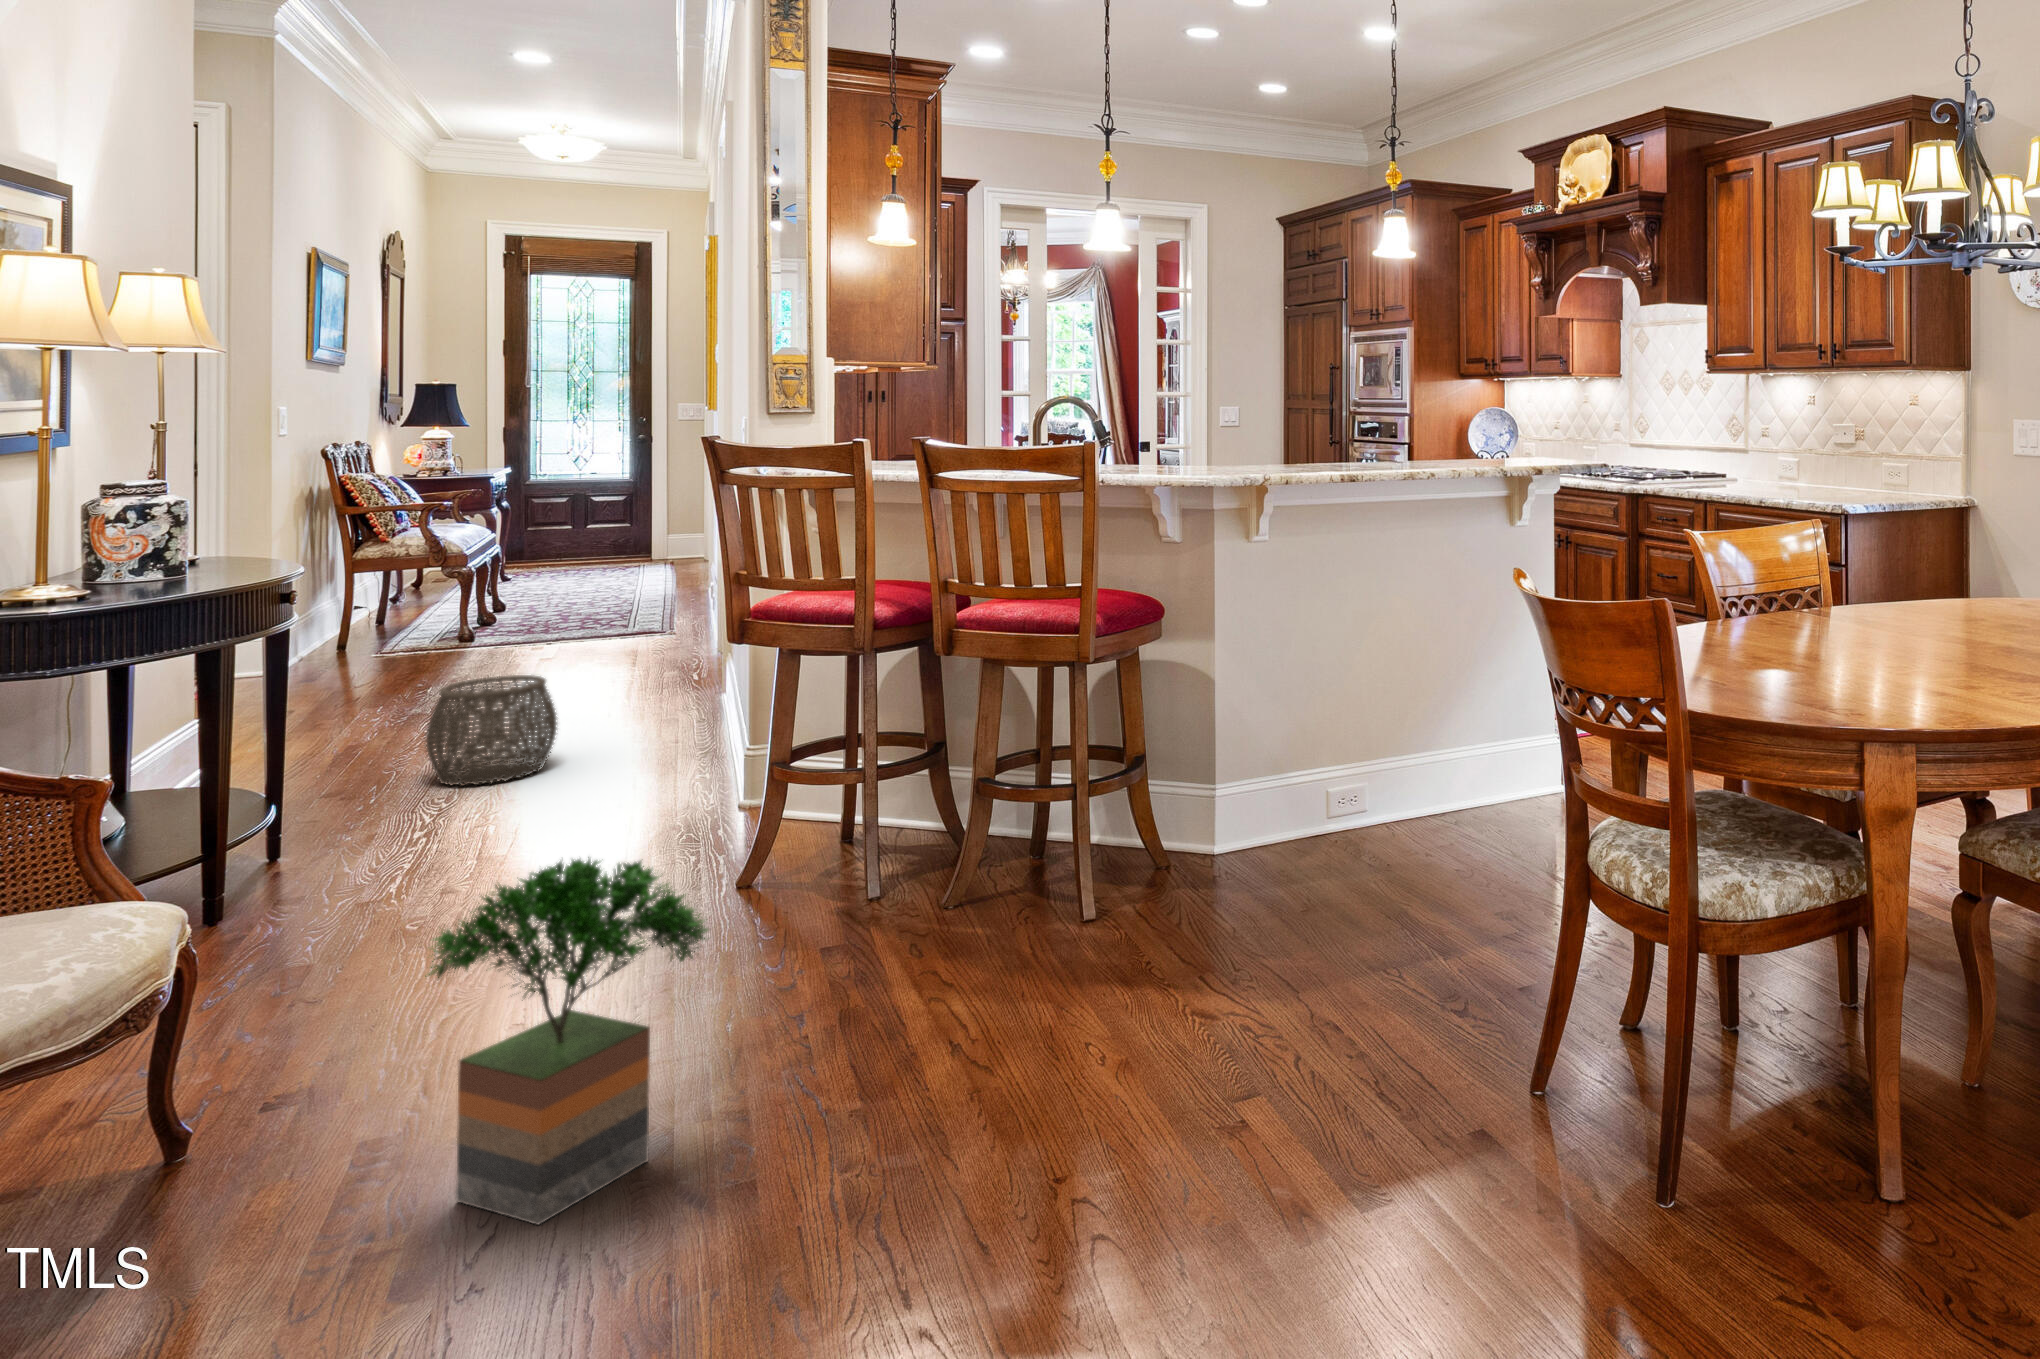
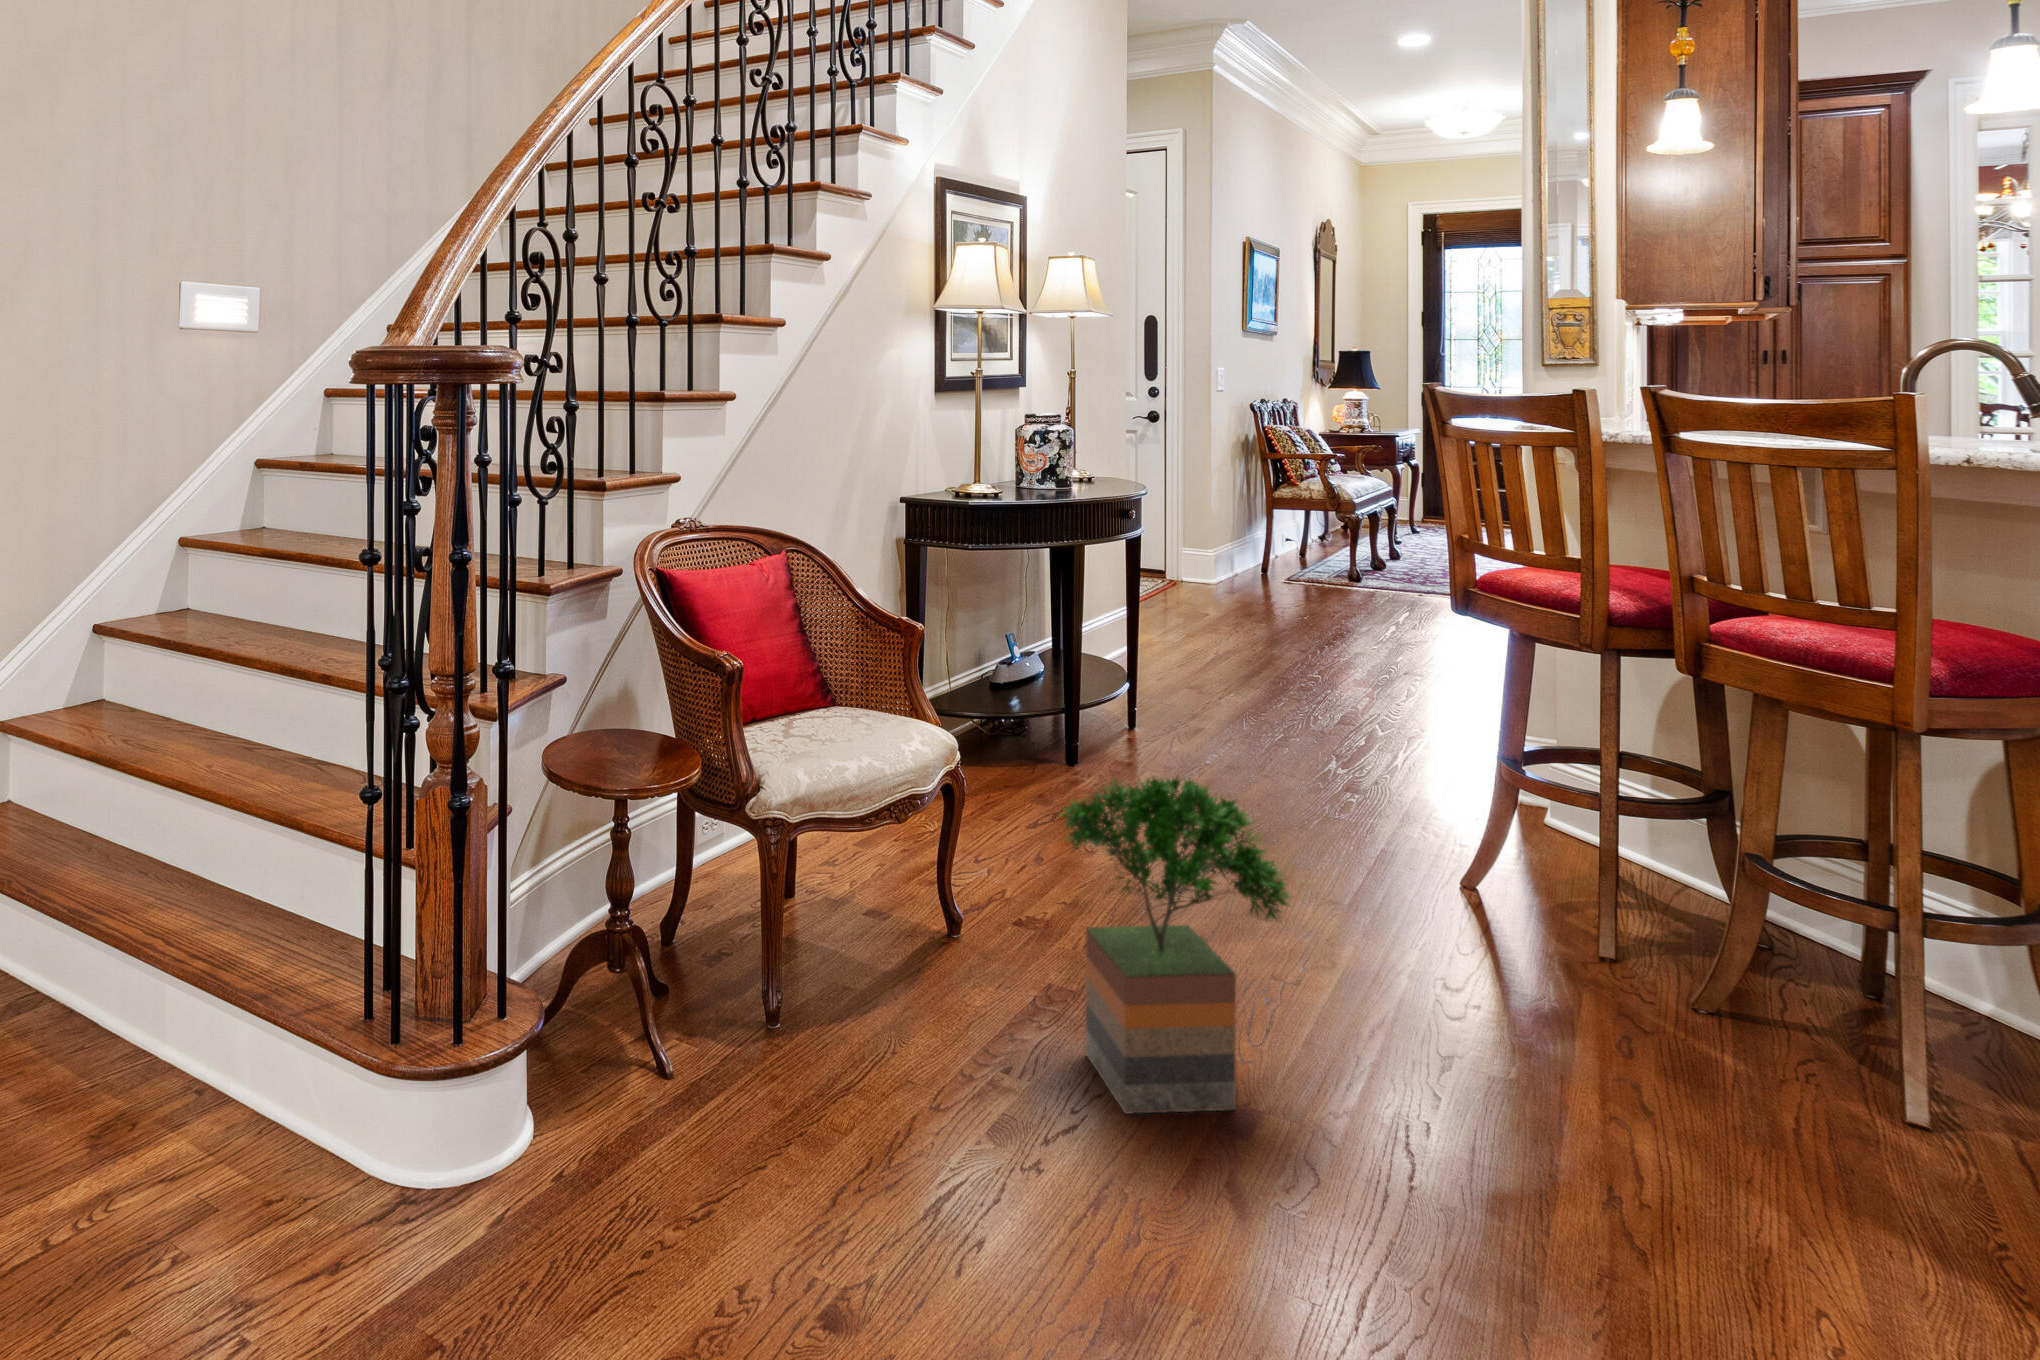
woven basket: present [426,675,557,786] -> none [1259,608,1367,708]

